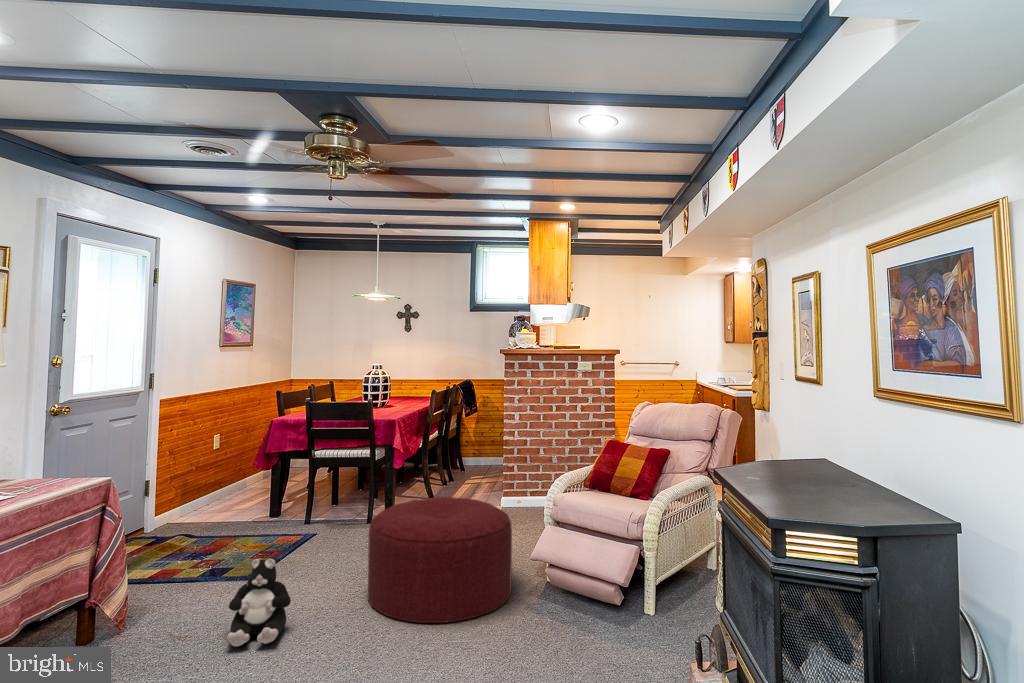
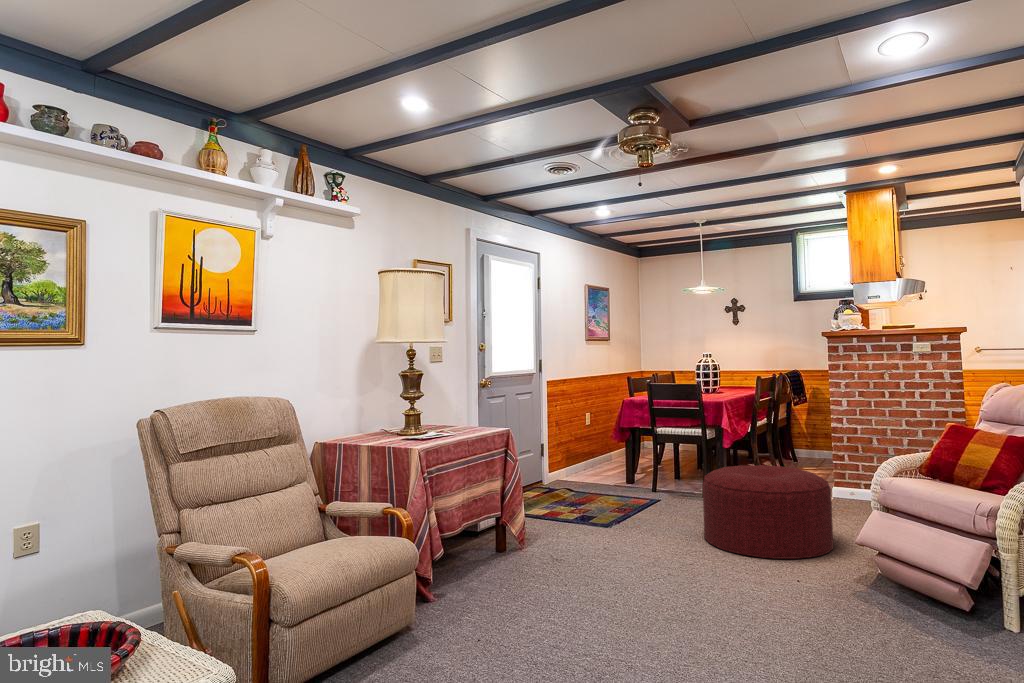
plush toy: present [227,557,291,647] -> none [605,493,647,550]

